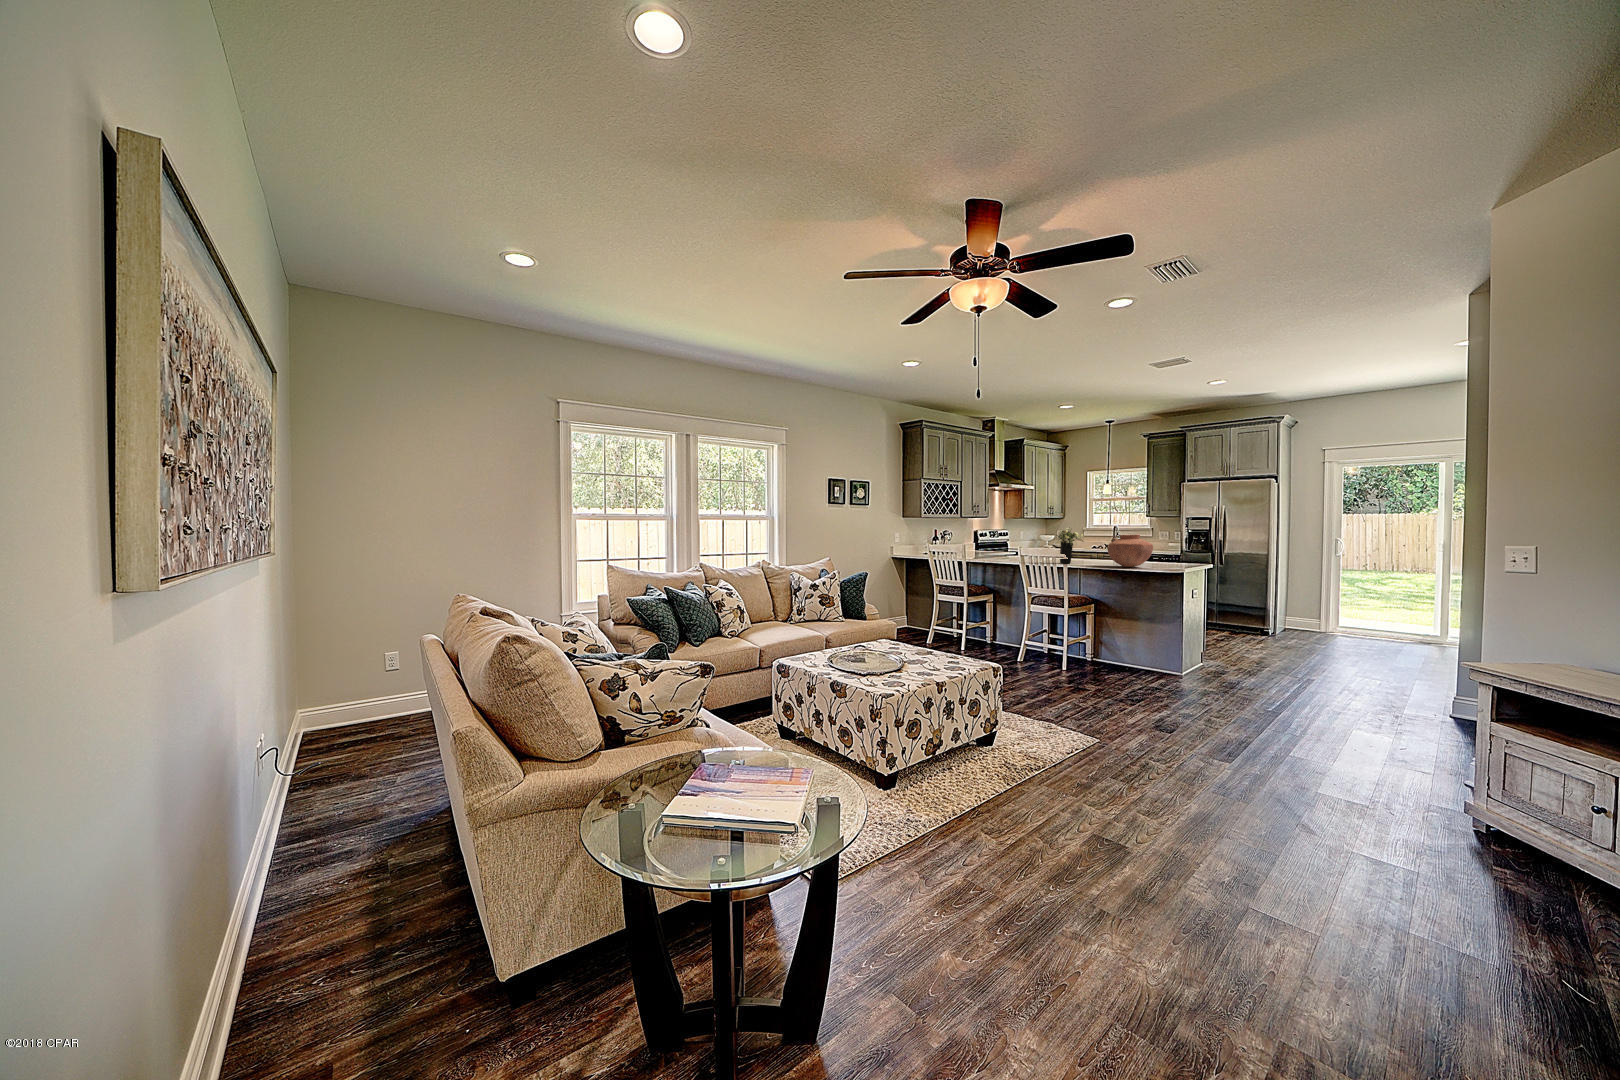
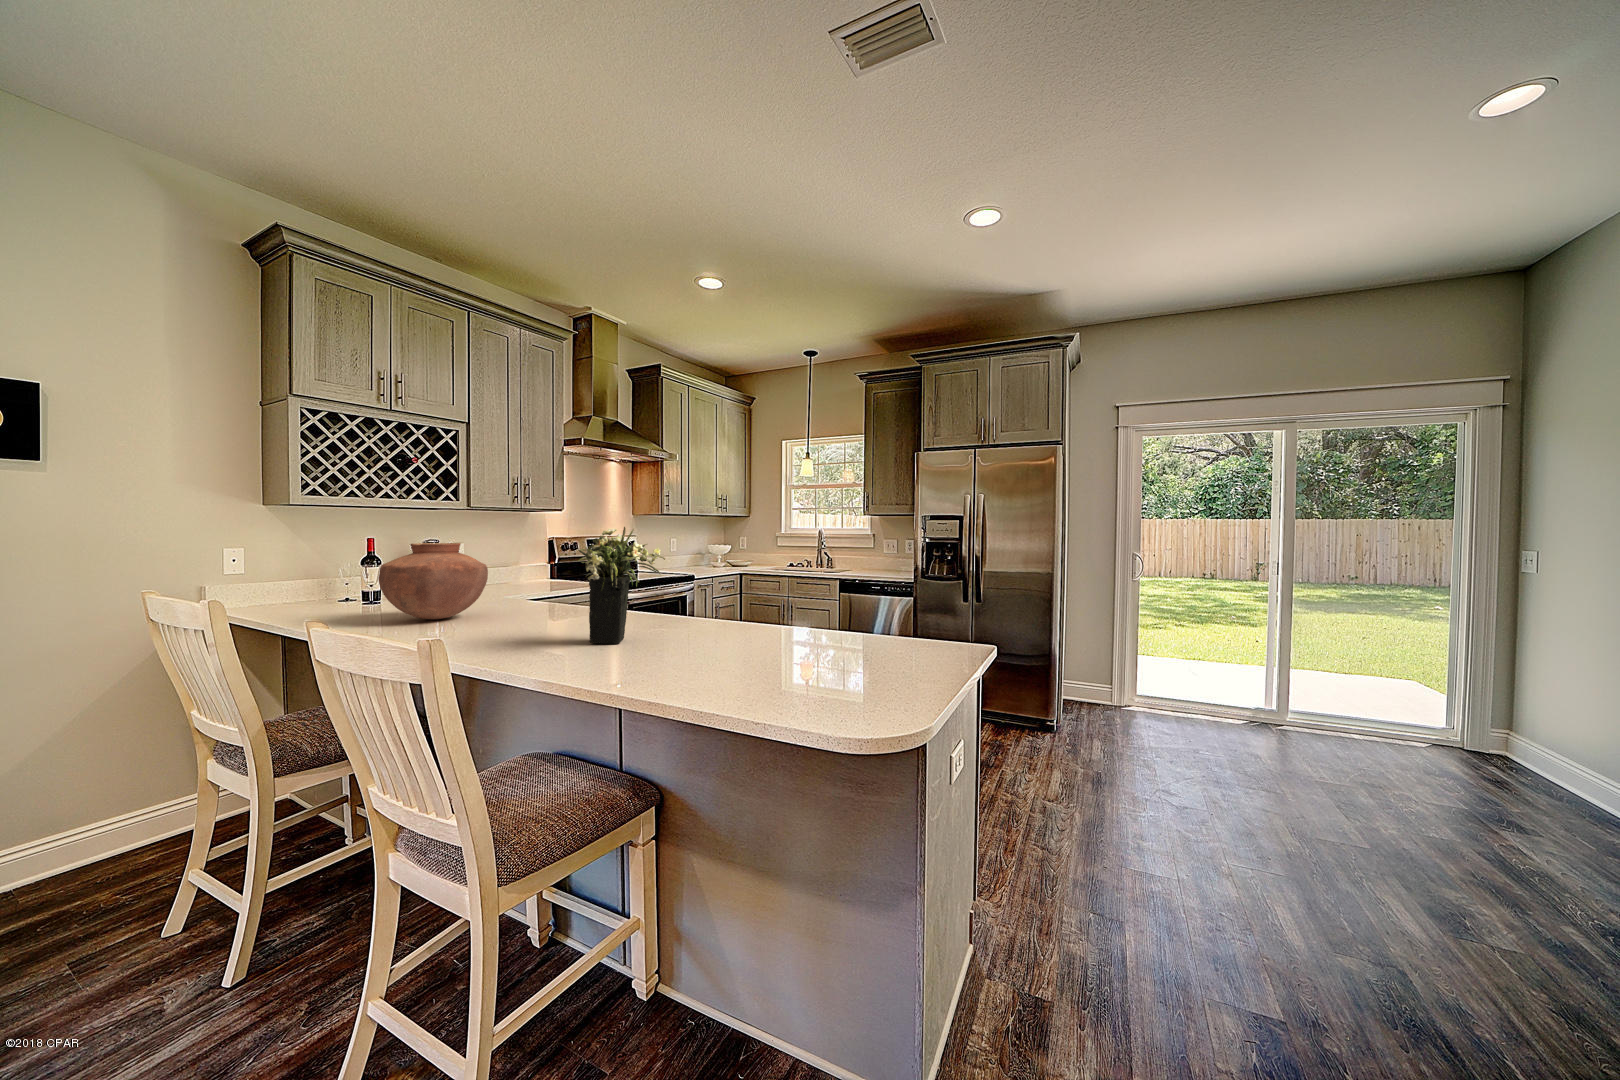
vase: present [1108,535,1153,567] -> present [378,543,488,619]

